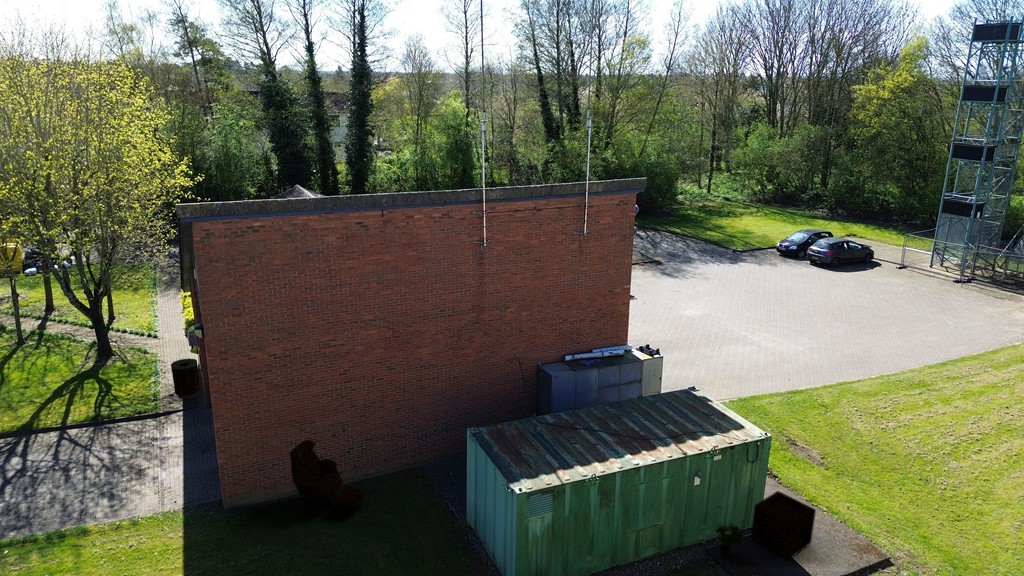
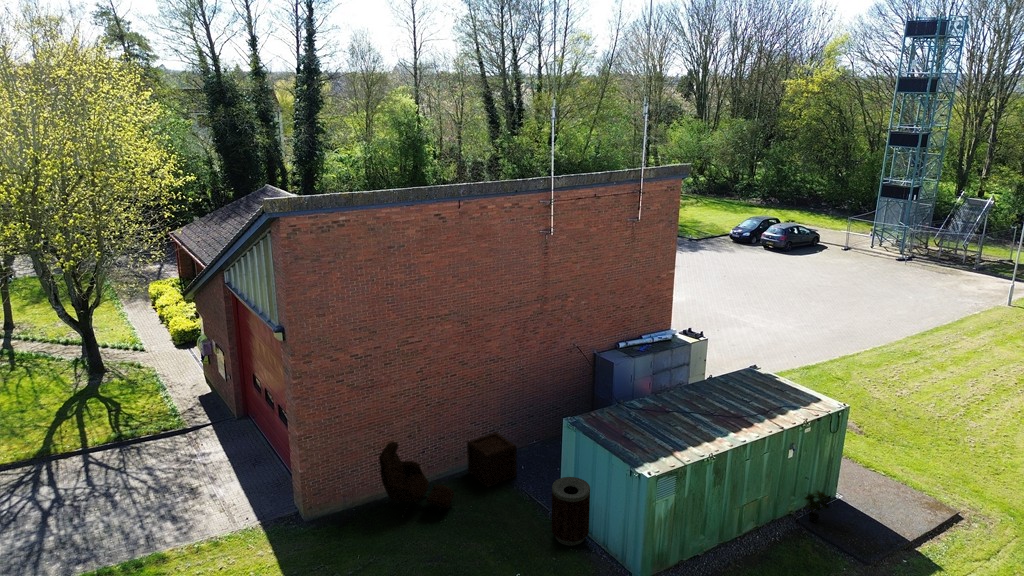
trash can: present [171,358,201,399] -> present [552,477,590,546]
wooden crate: present [751,491,816,560] -> present [467,432,517,487]

